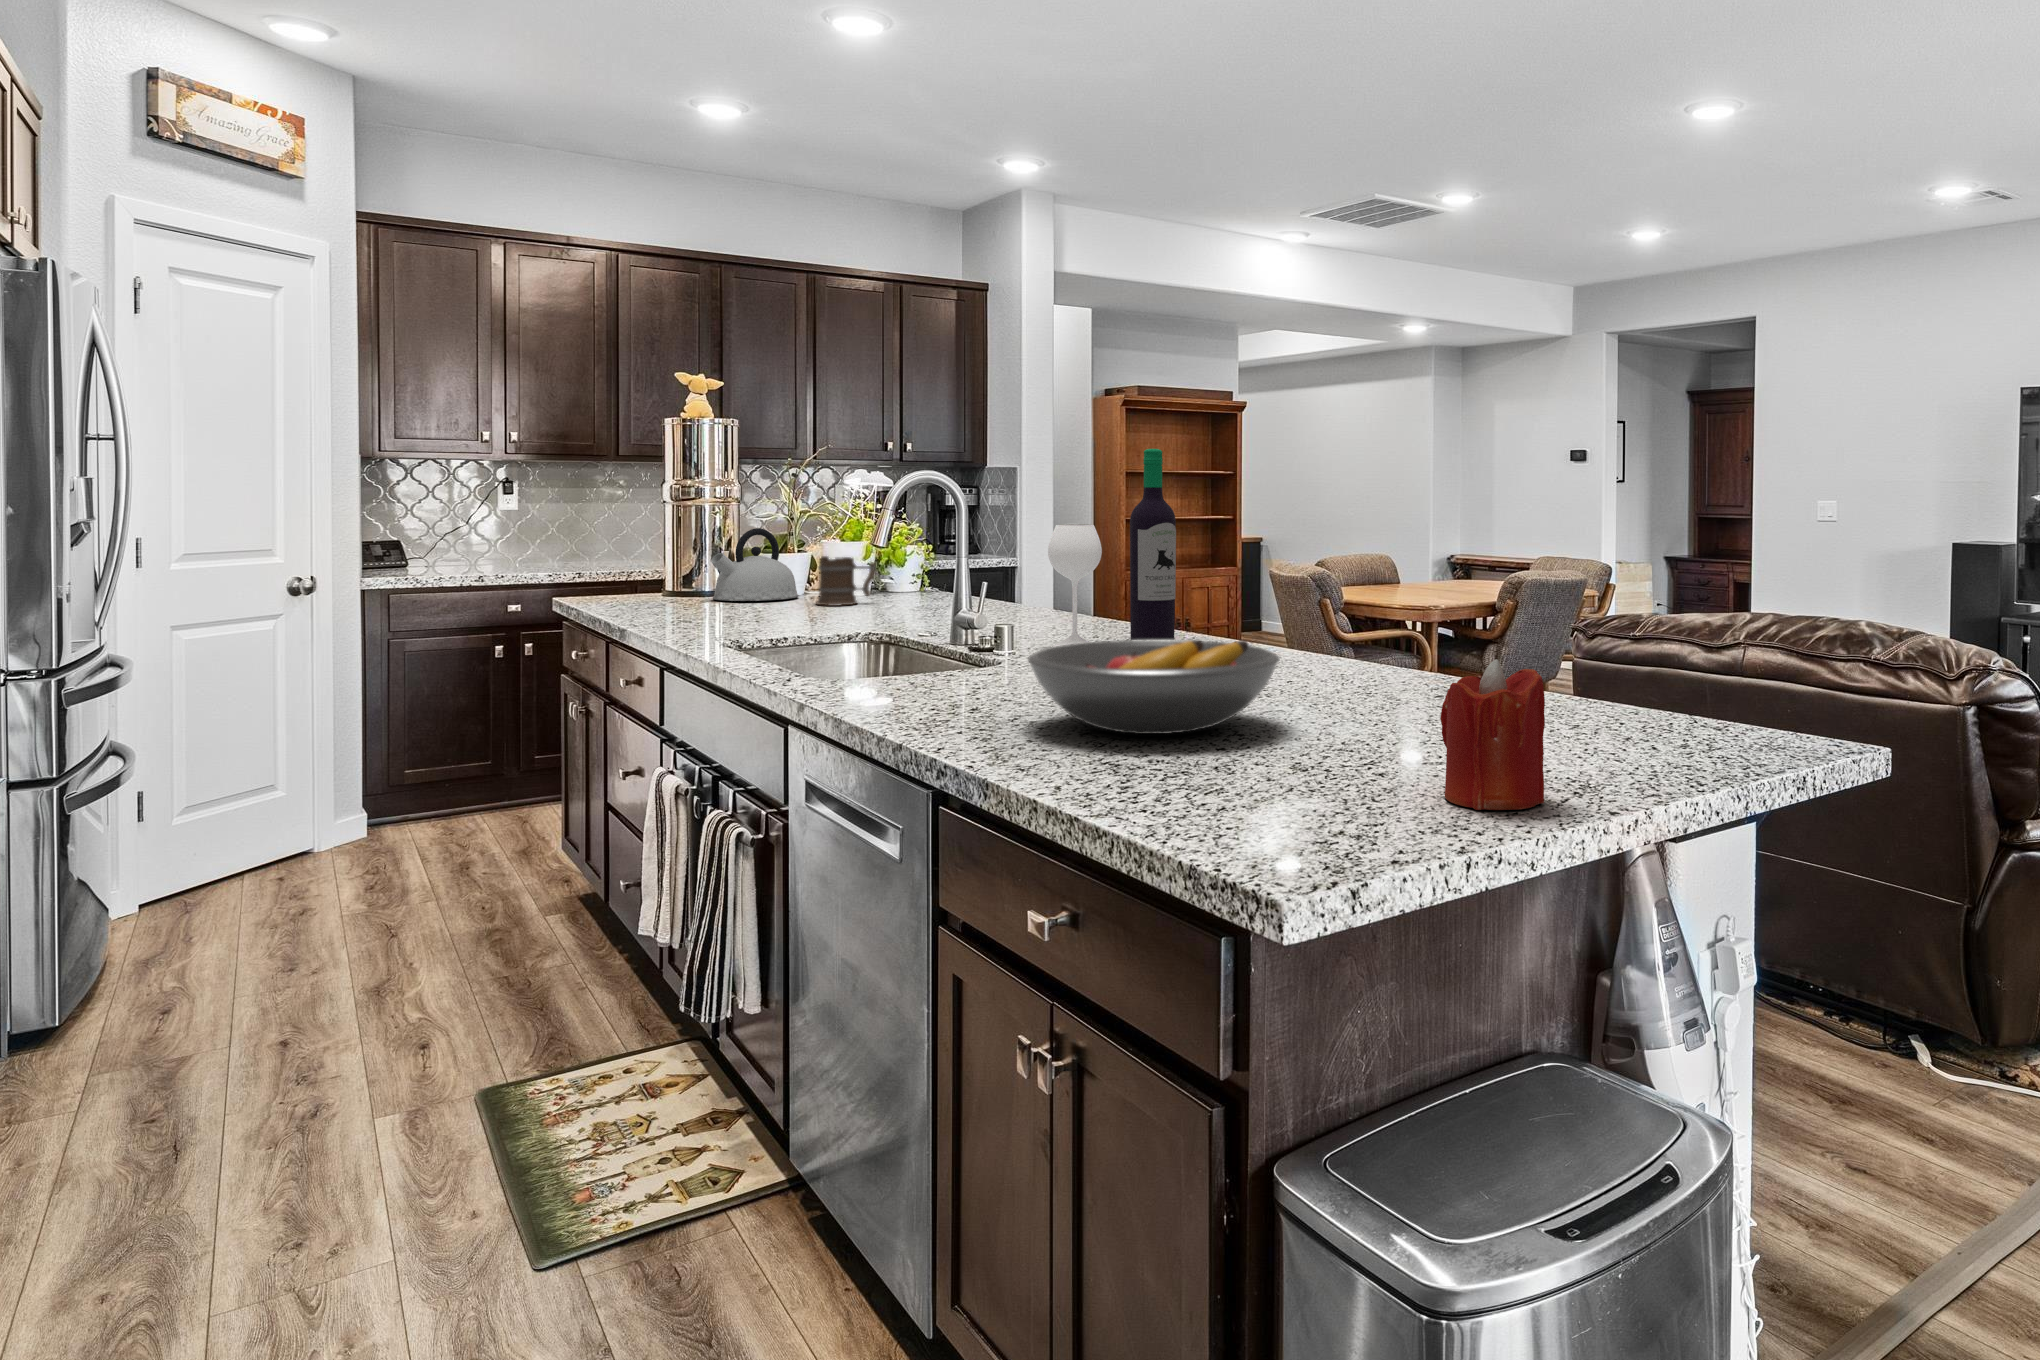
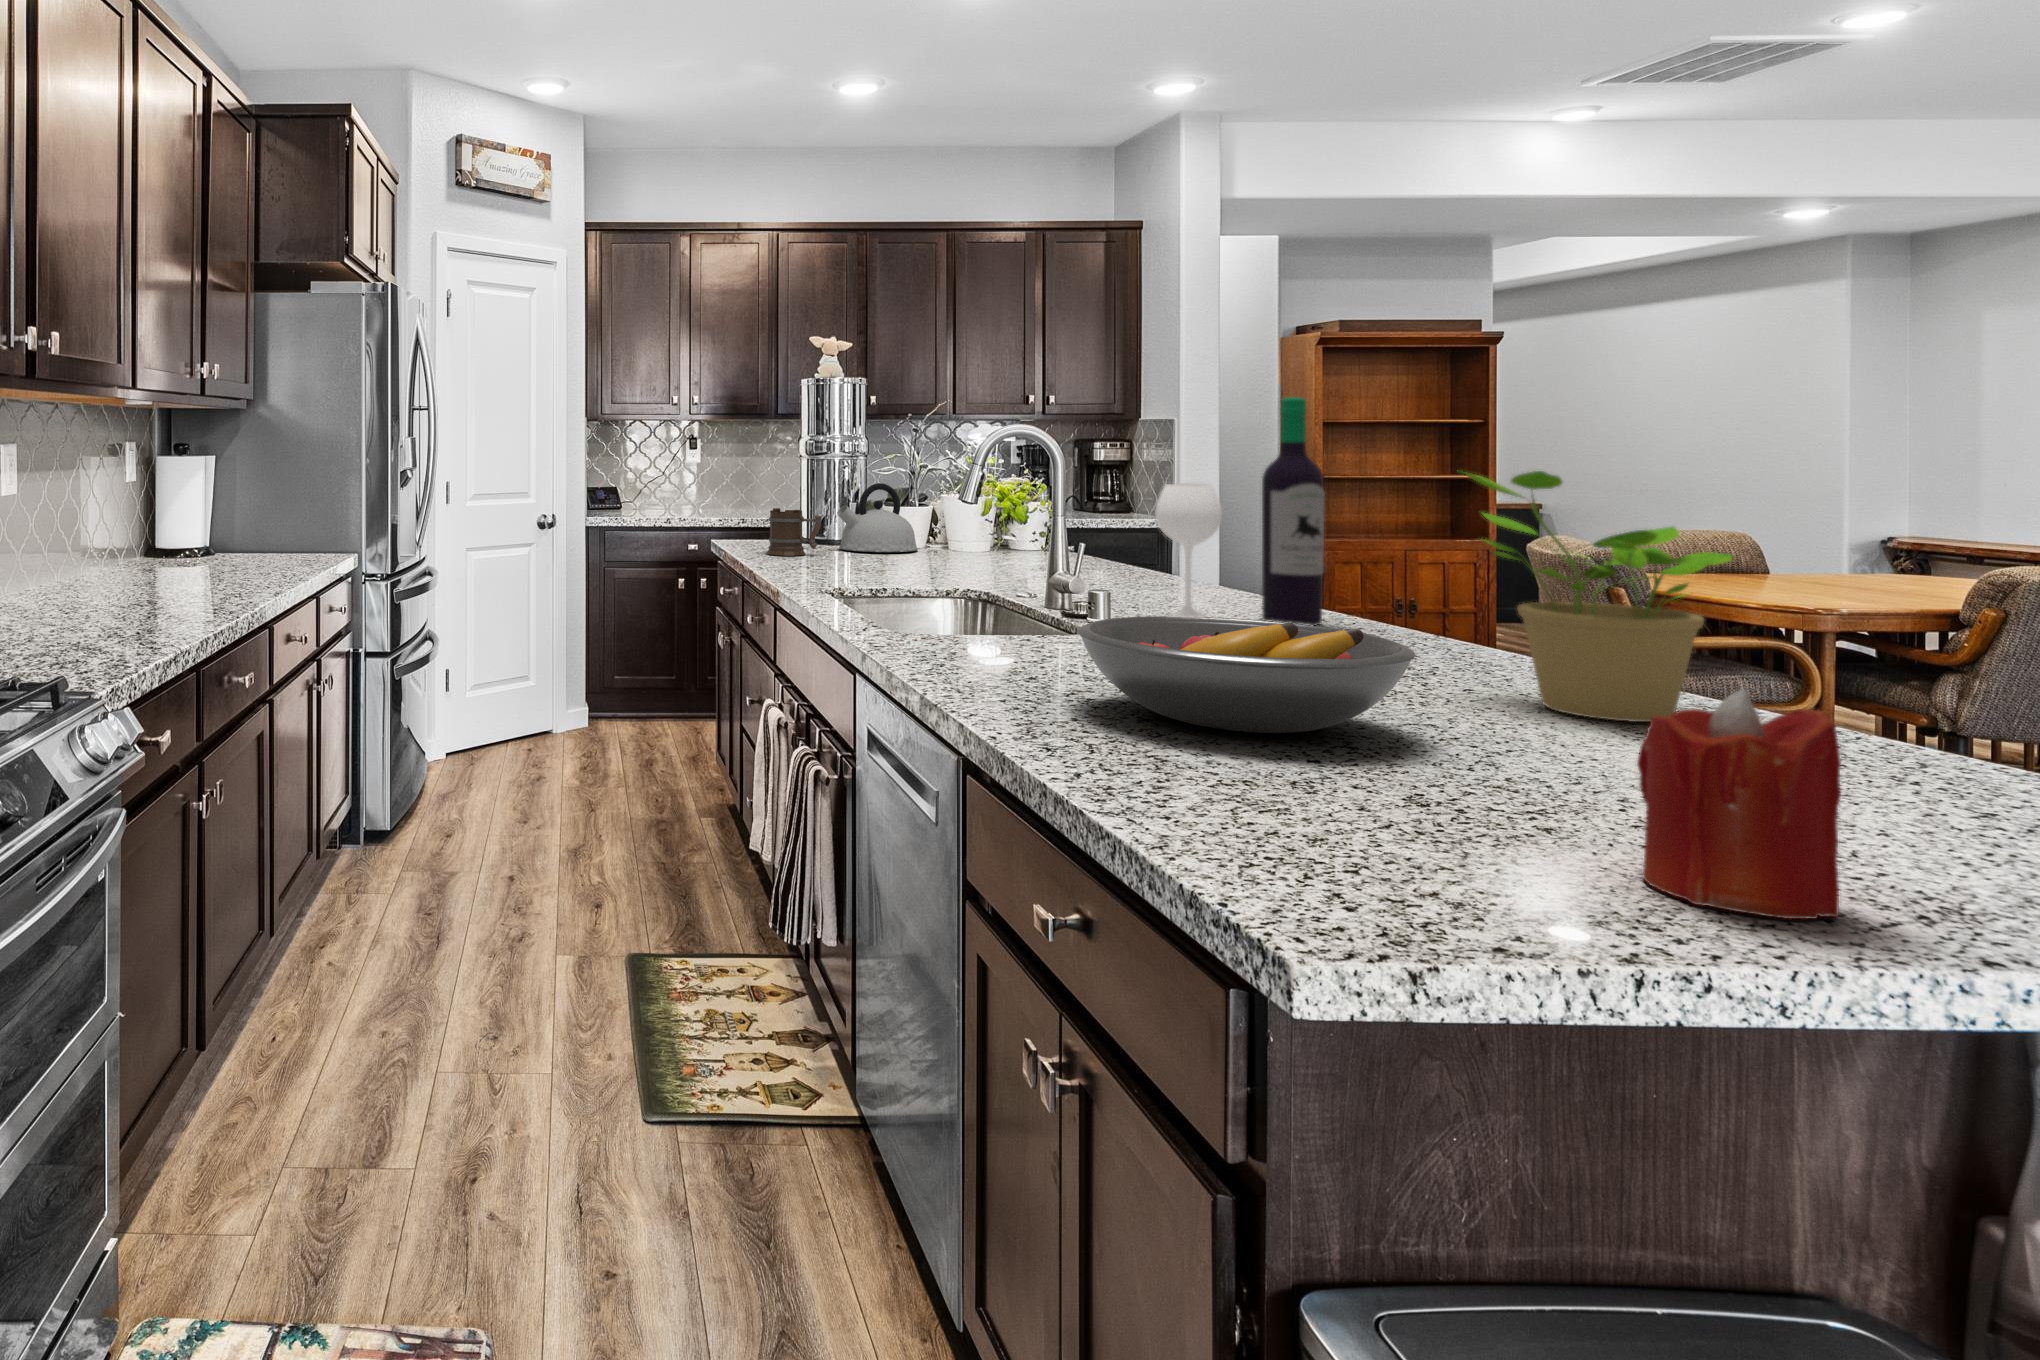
potted plant: none [1287,511,1444,695] -> present [1467,471,1732,722]
mug: present [817,556,876,606] -> present [767,508,822,556]

